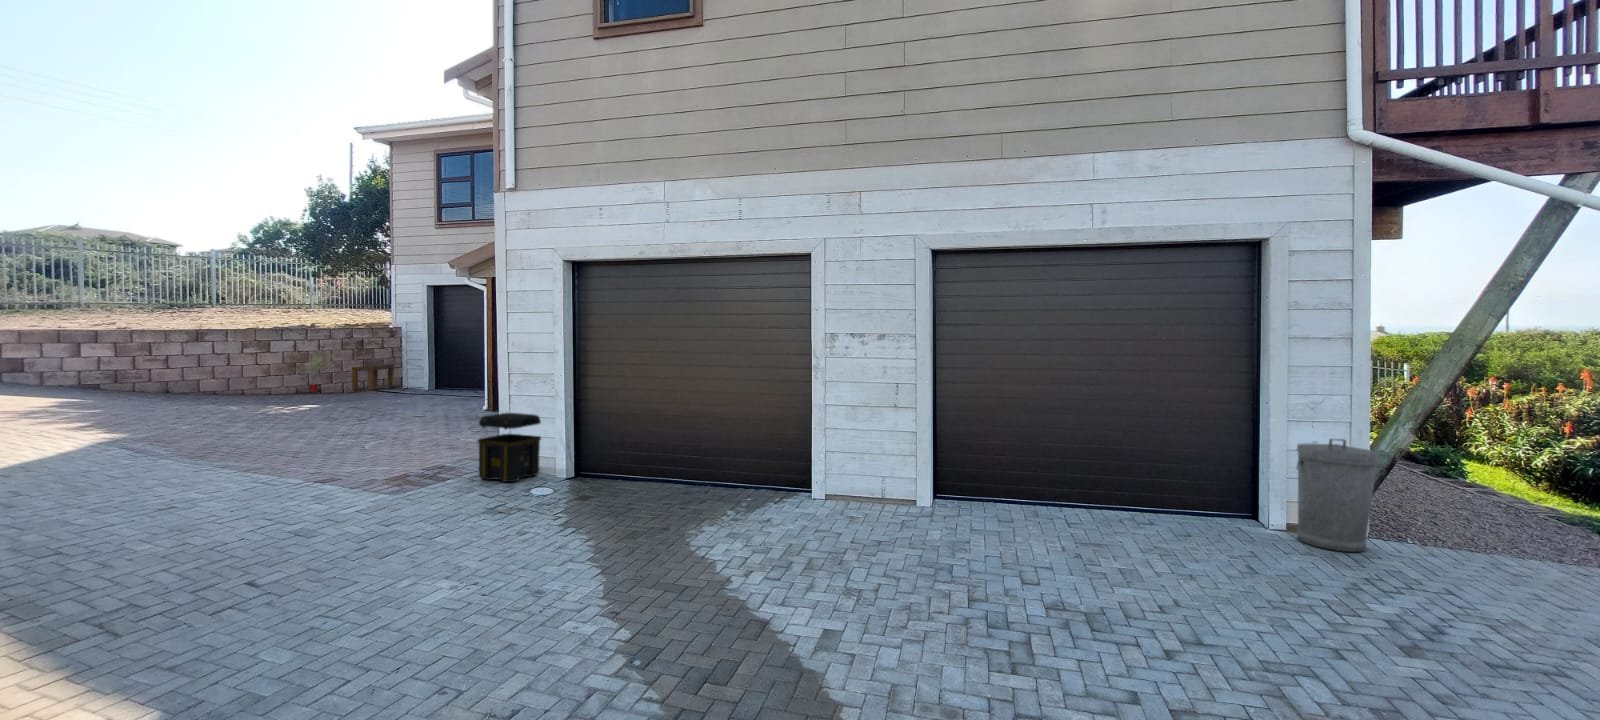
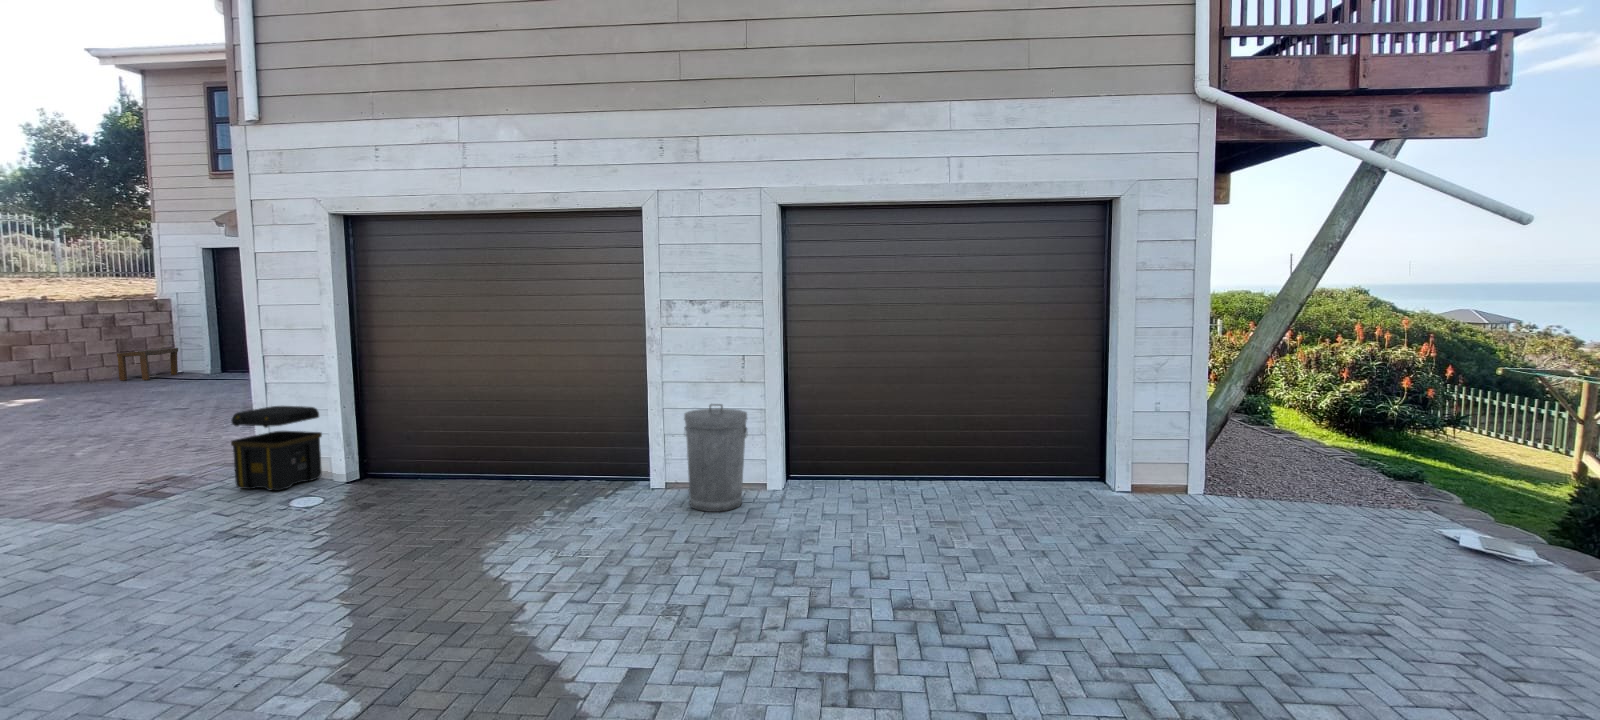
potted tree: present [298,351,332,392] -> none [27,332,91,385]
trash can: present [1297,439,1379,552] -> present [684,404,747,512]

